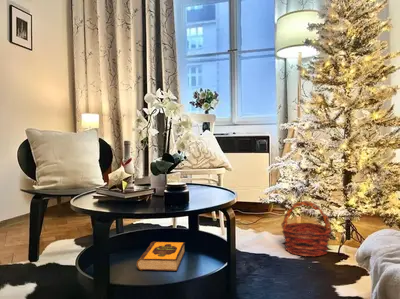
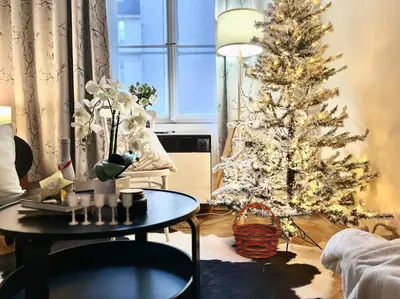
wine glass: none [114,181,167,210] -> present [68,194,132,225]
hardback book: present [137,241,185,271] -> none [95,256,143,293]

